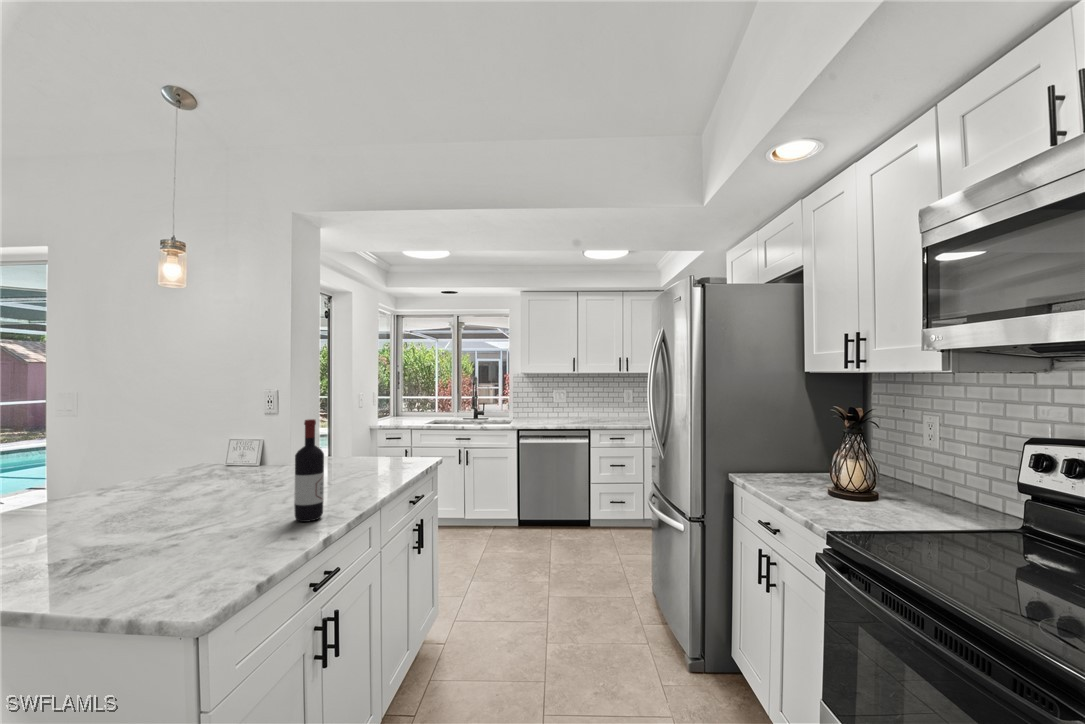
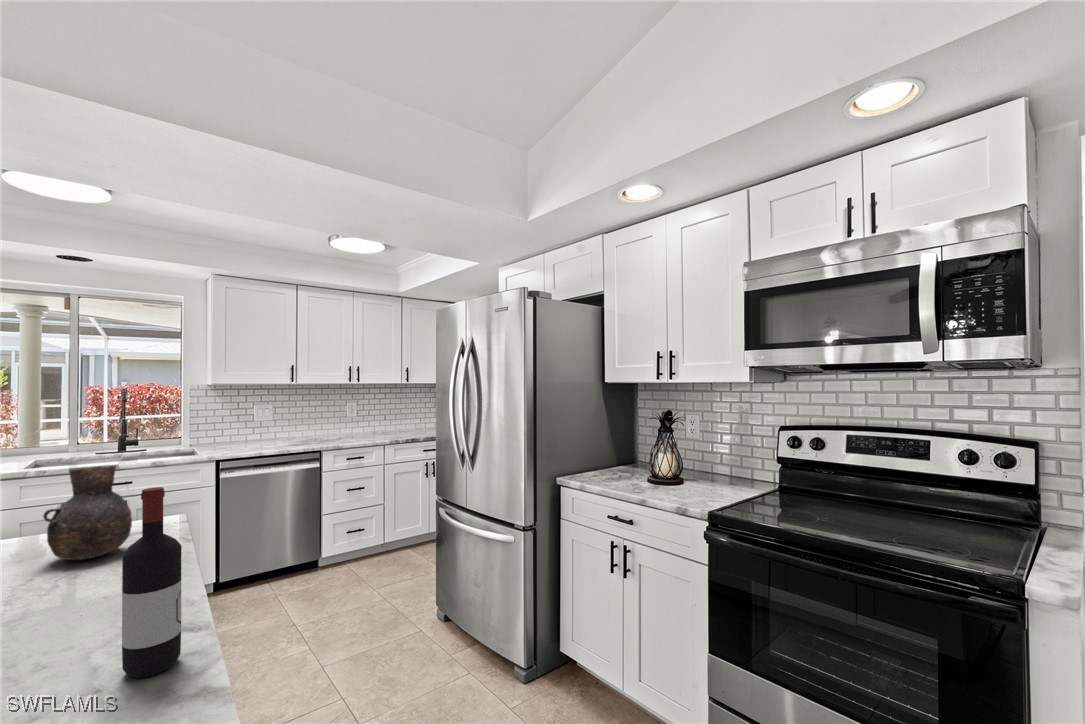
vase: none [348,414,390,468] -> present [44,465,132,560]

